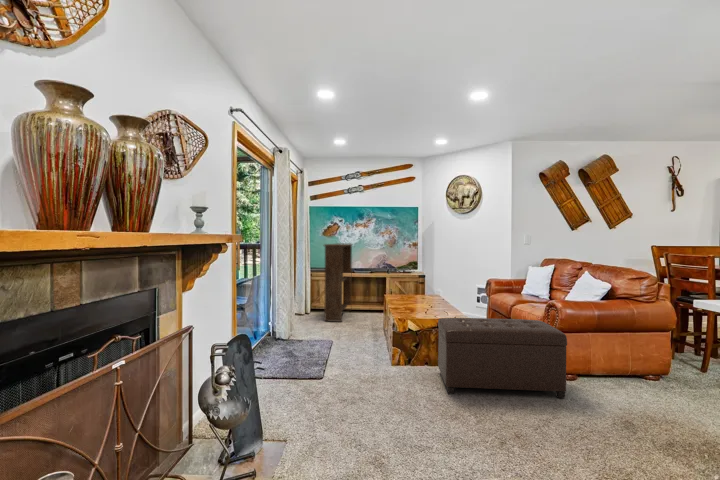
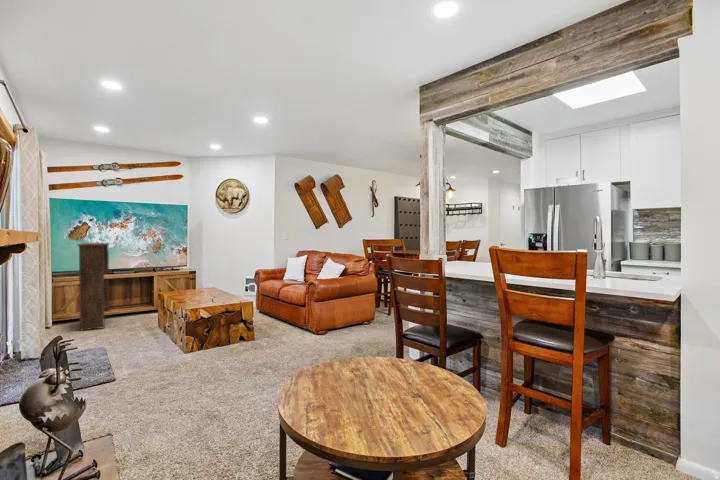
ottoman: present [438,318,567,398] -> none [229,296,324,361]

